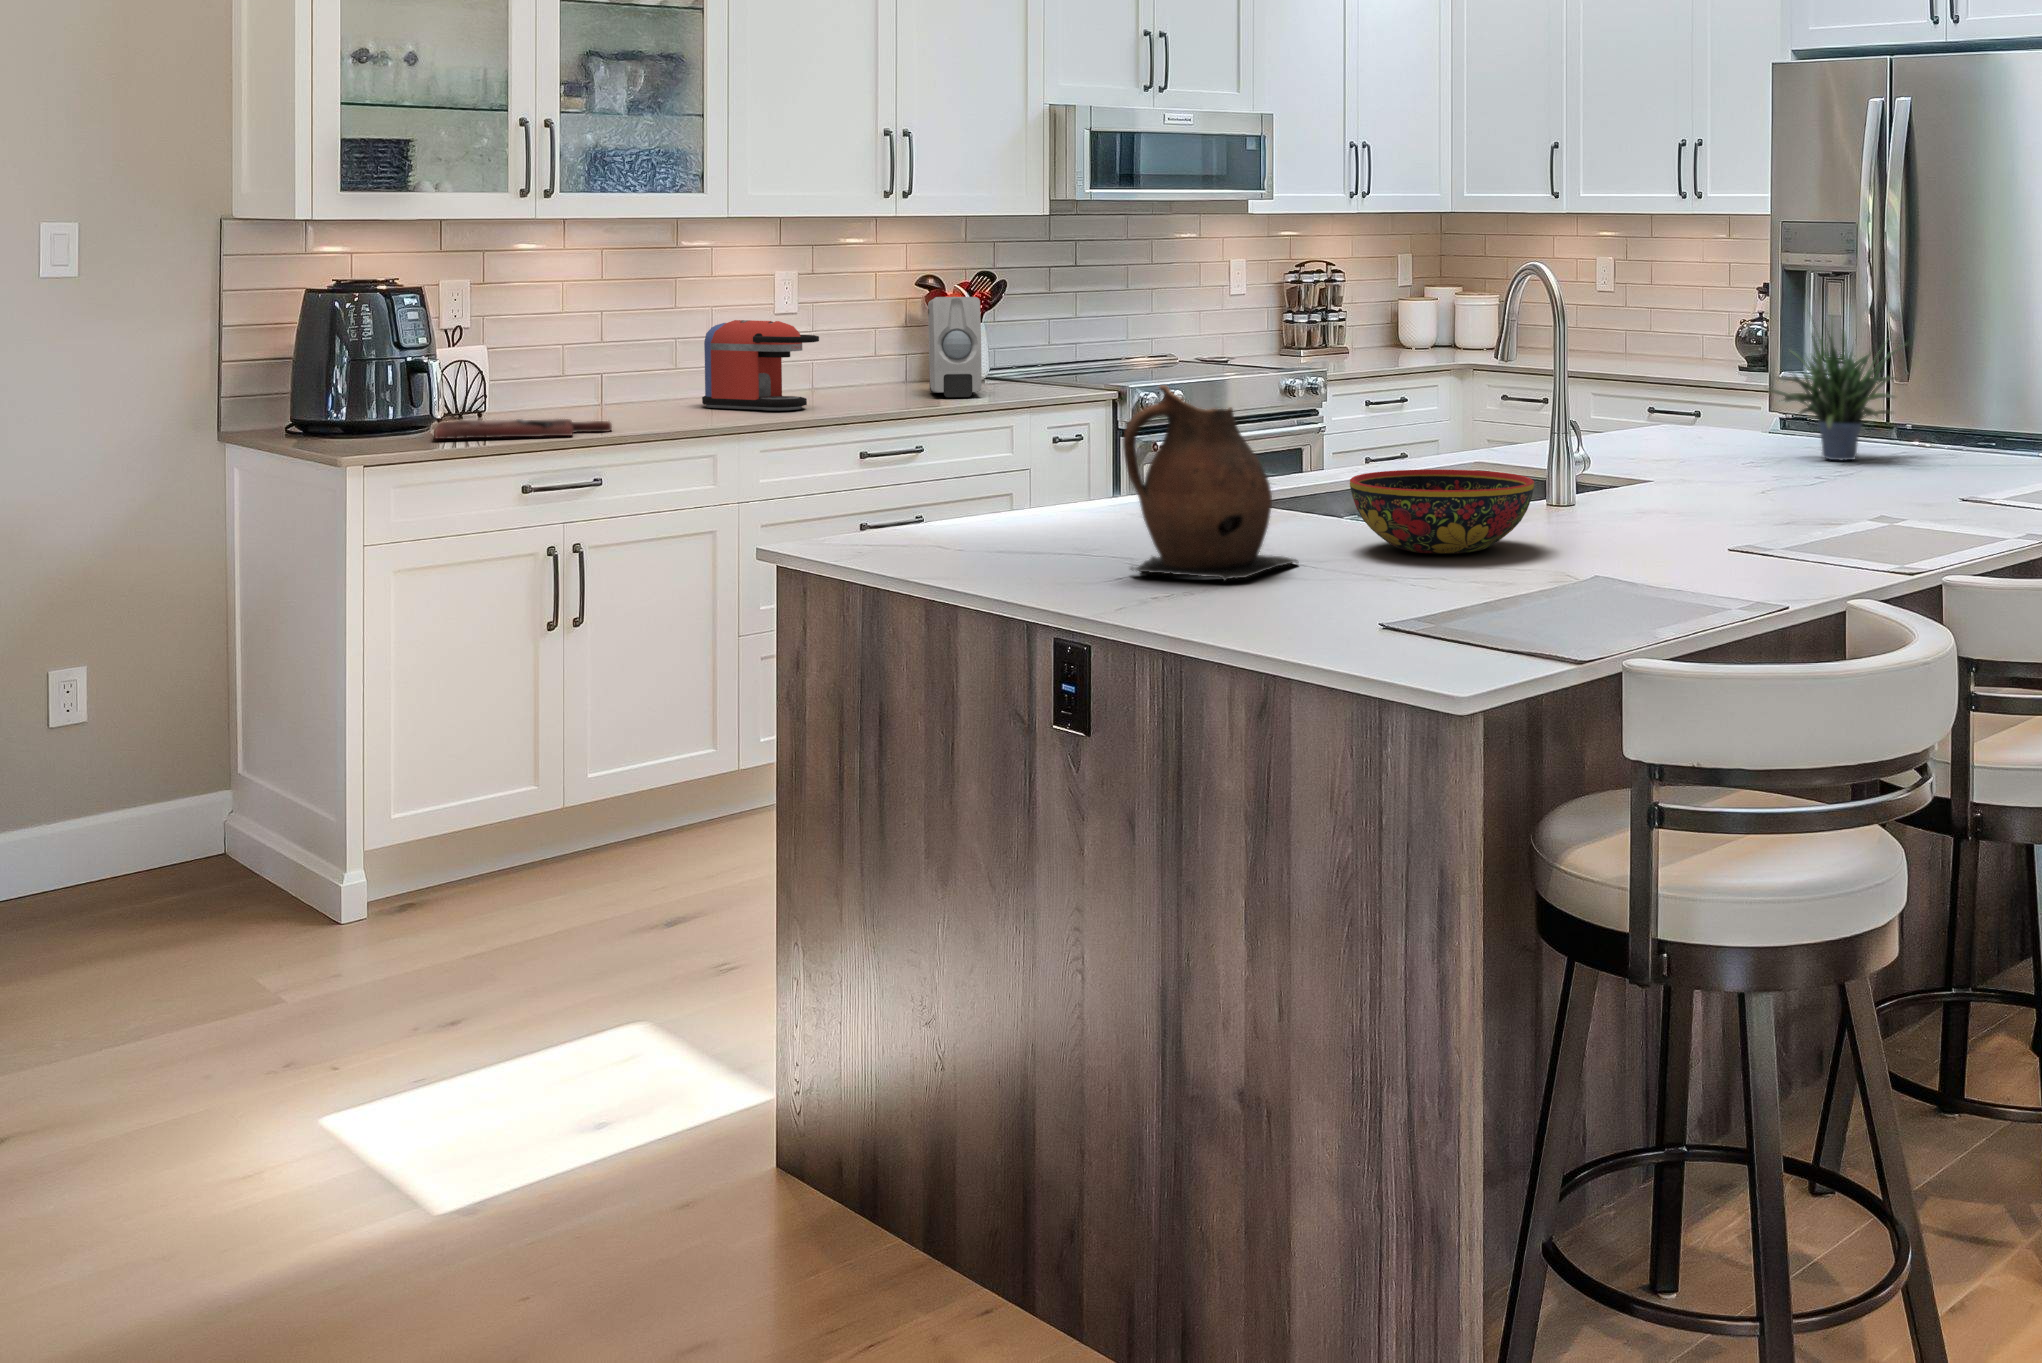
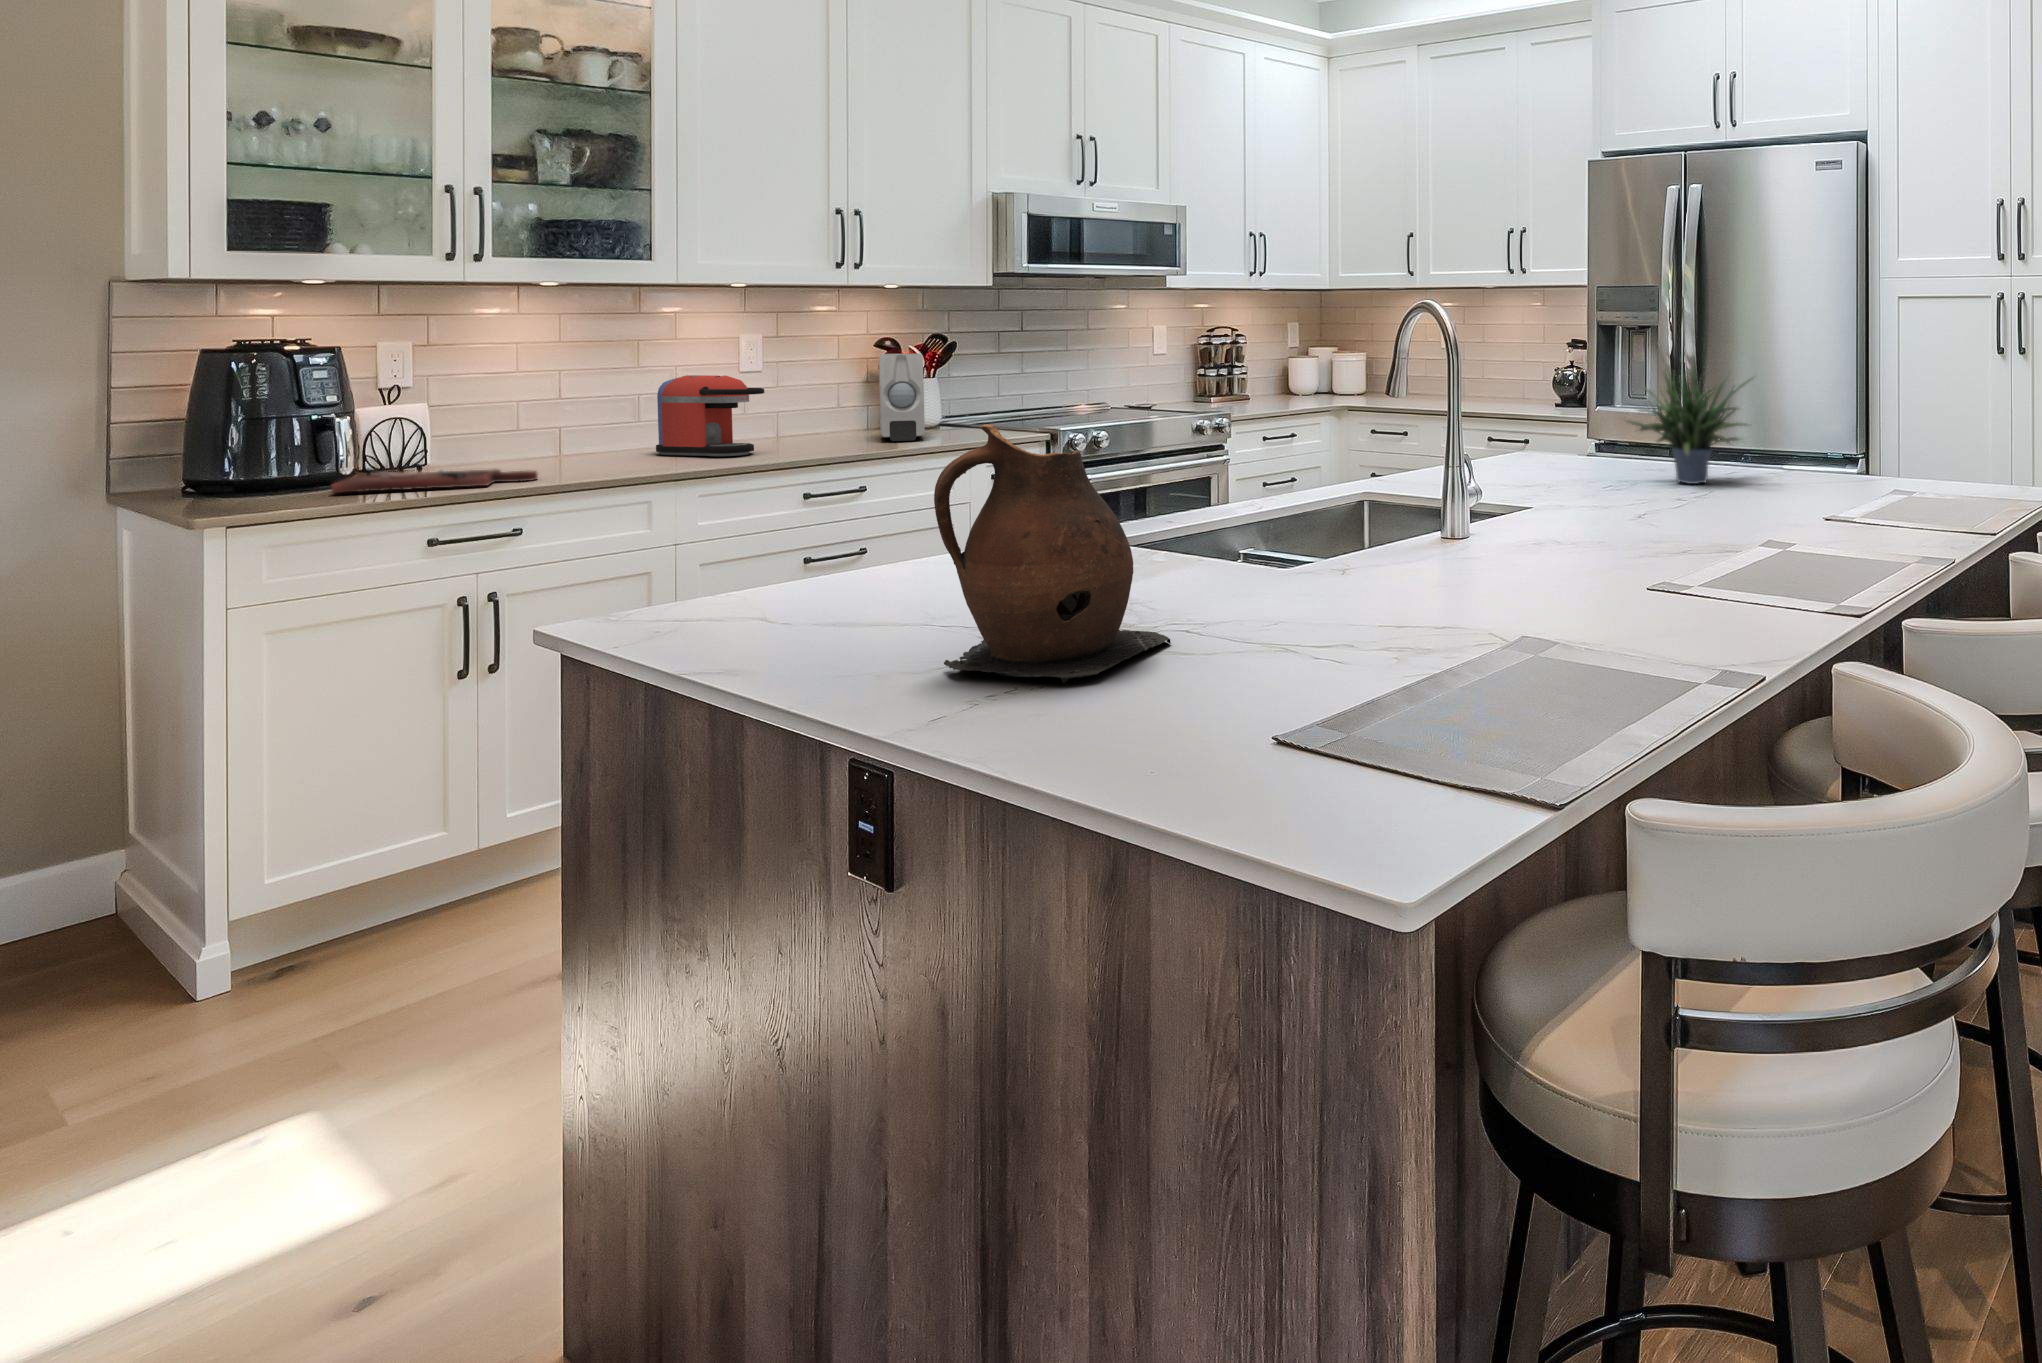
bowl: present [1350,469,1534,554] -> none [1235,514,1451,618]

